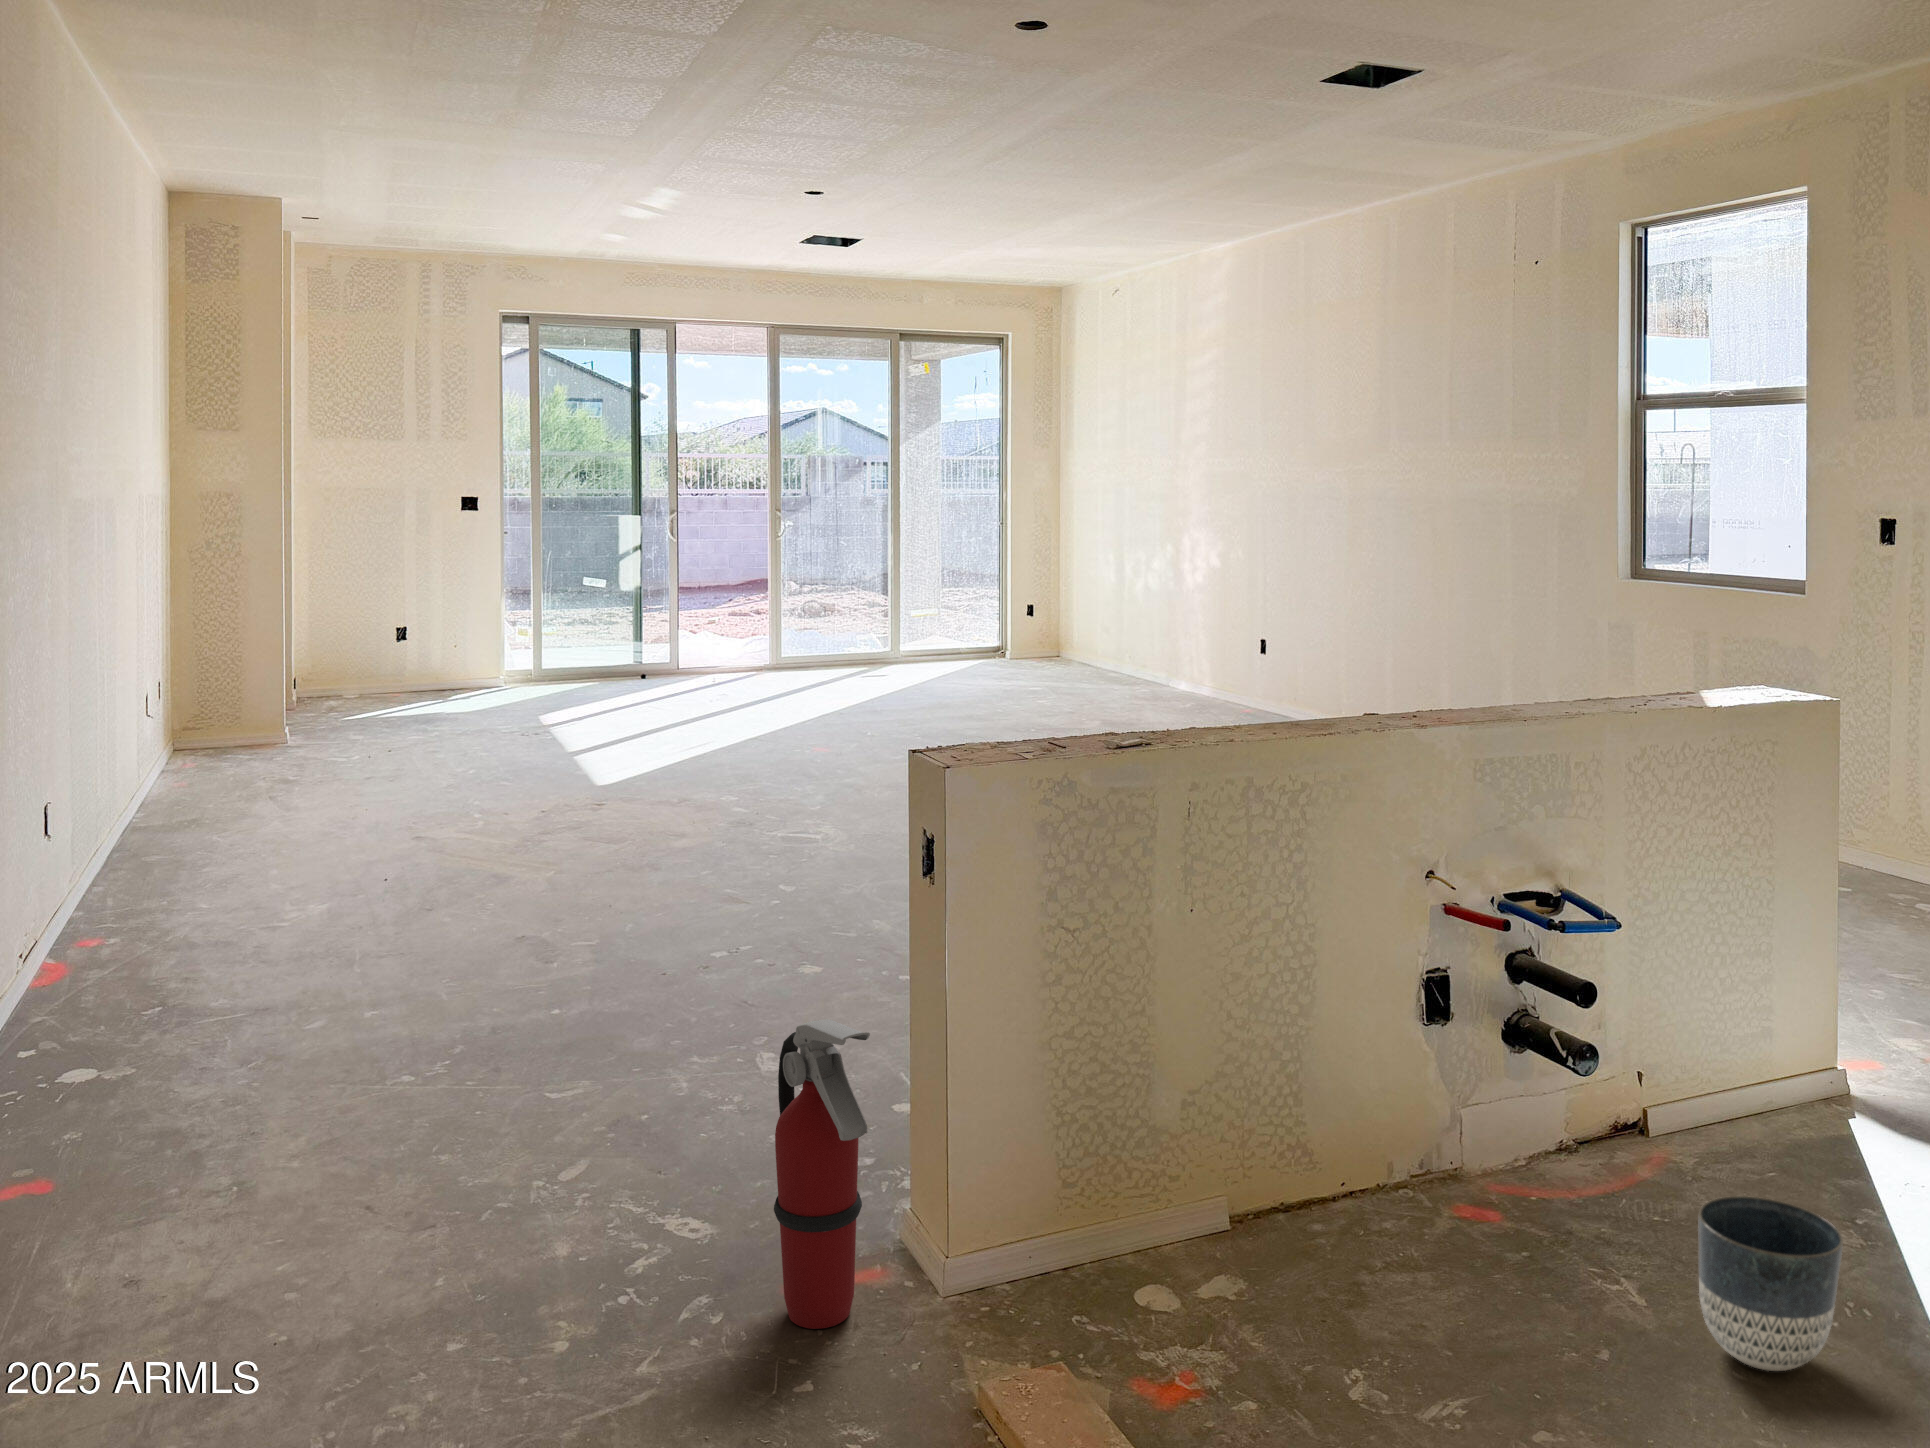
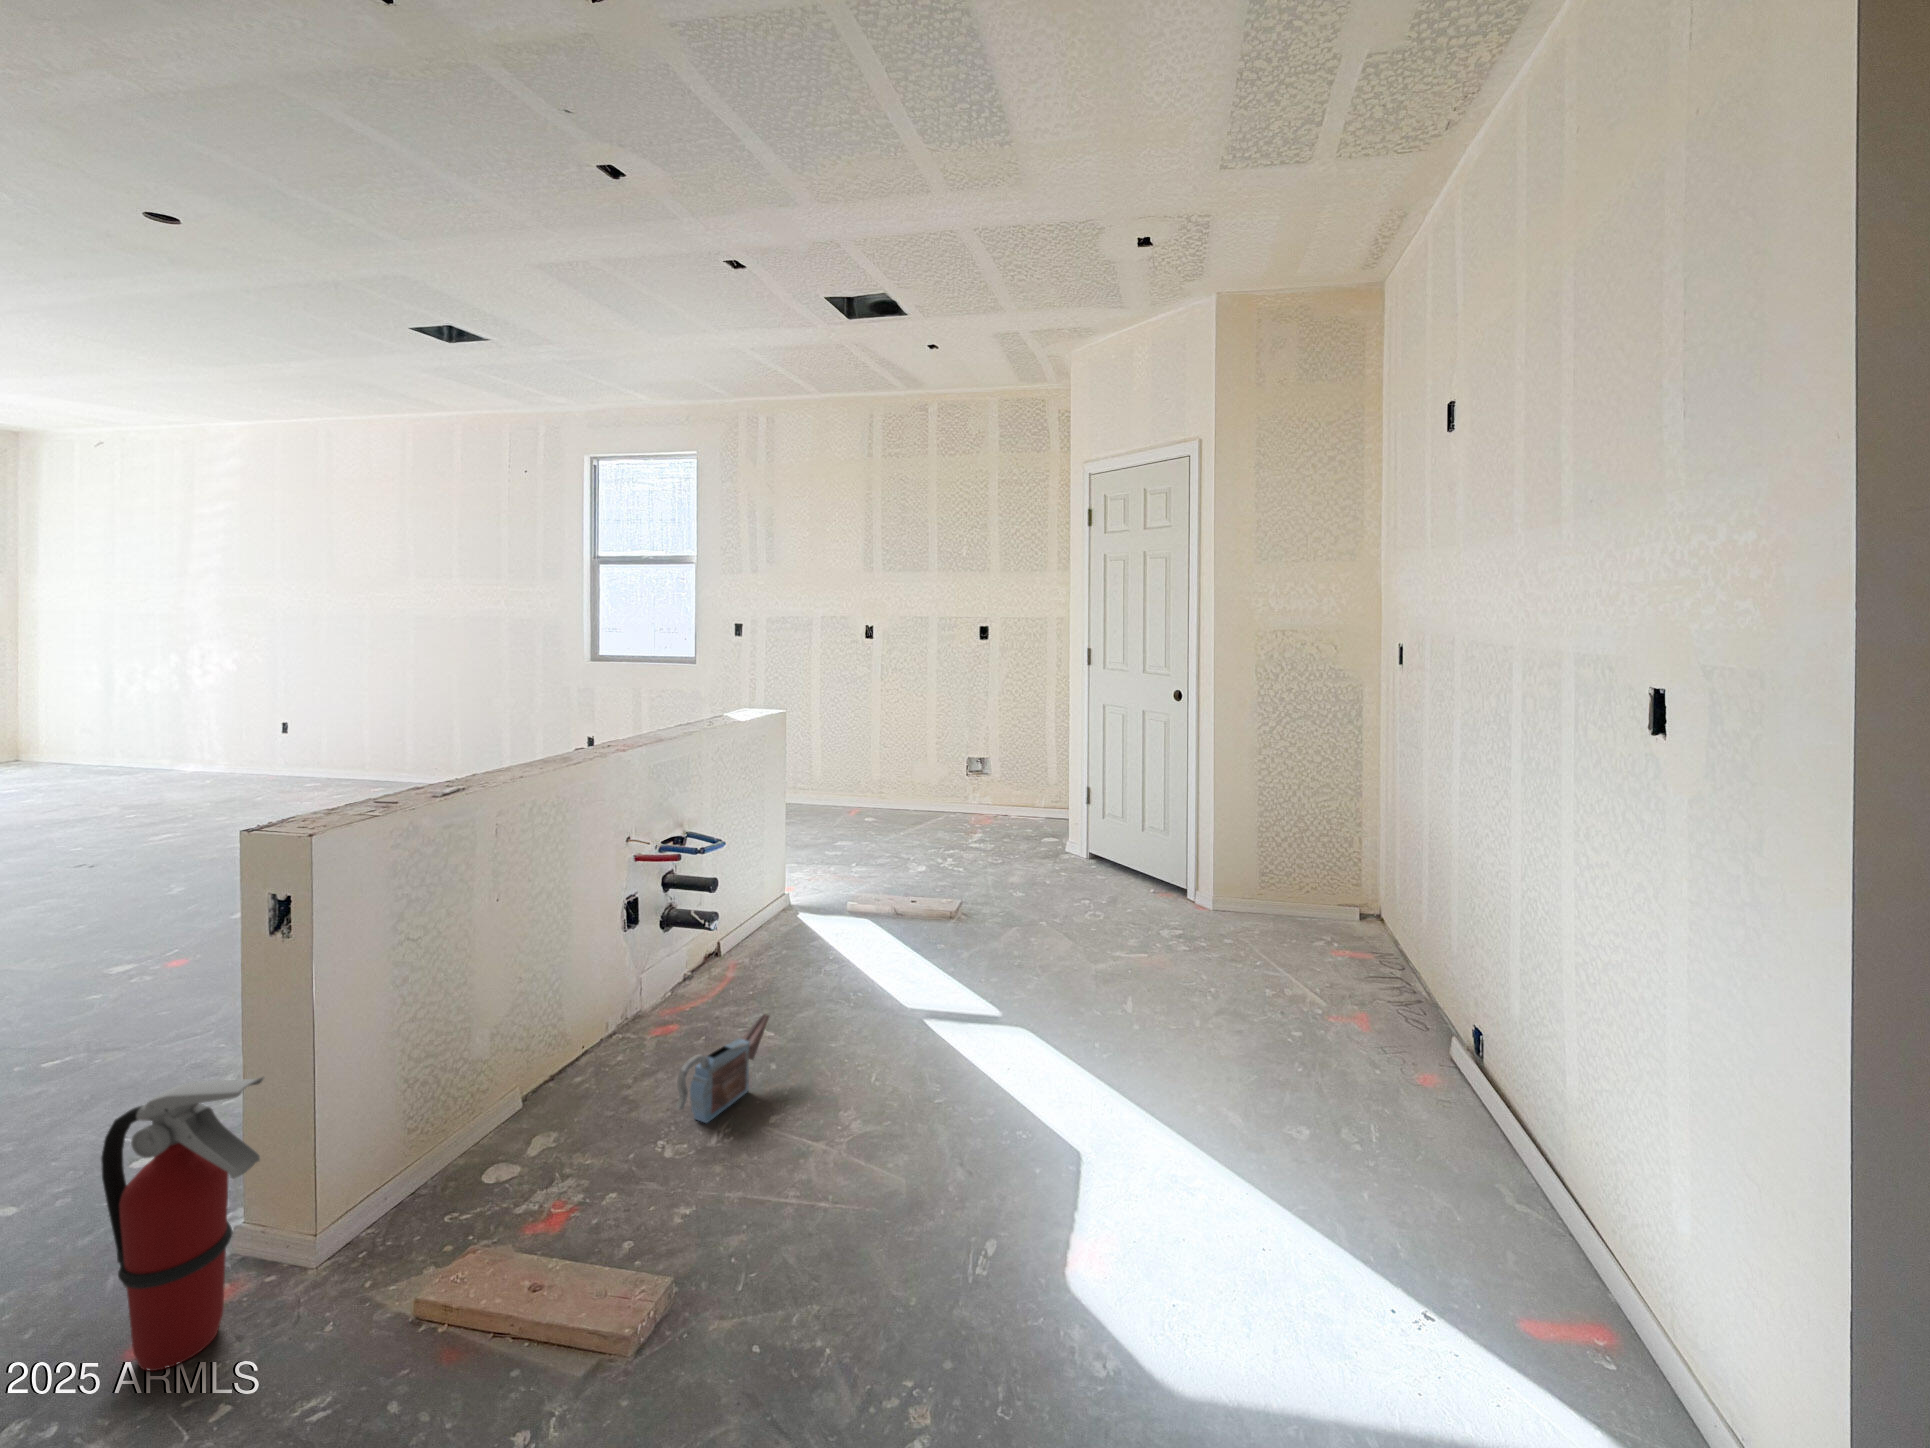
planter: present [1698,1196,1843,1371] -> none [805,963,866,1044]
watering can: none [1381,1237,1601,1380] -> present [676,1014,769,1123]

